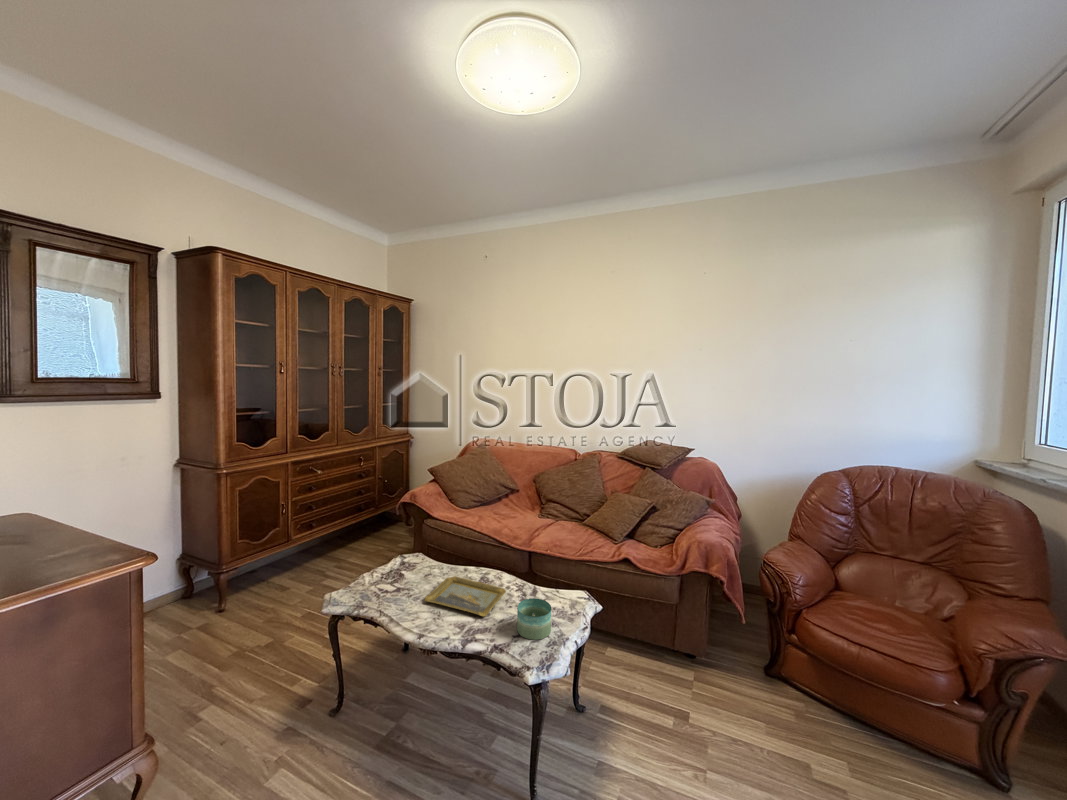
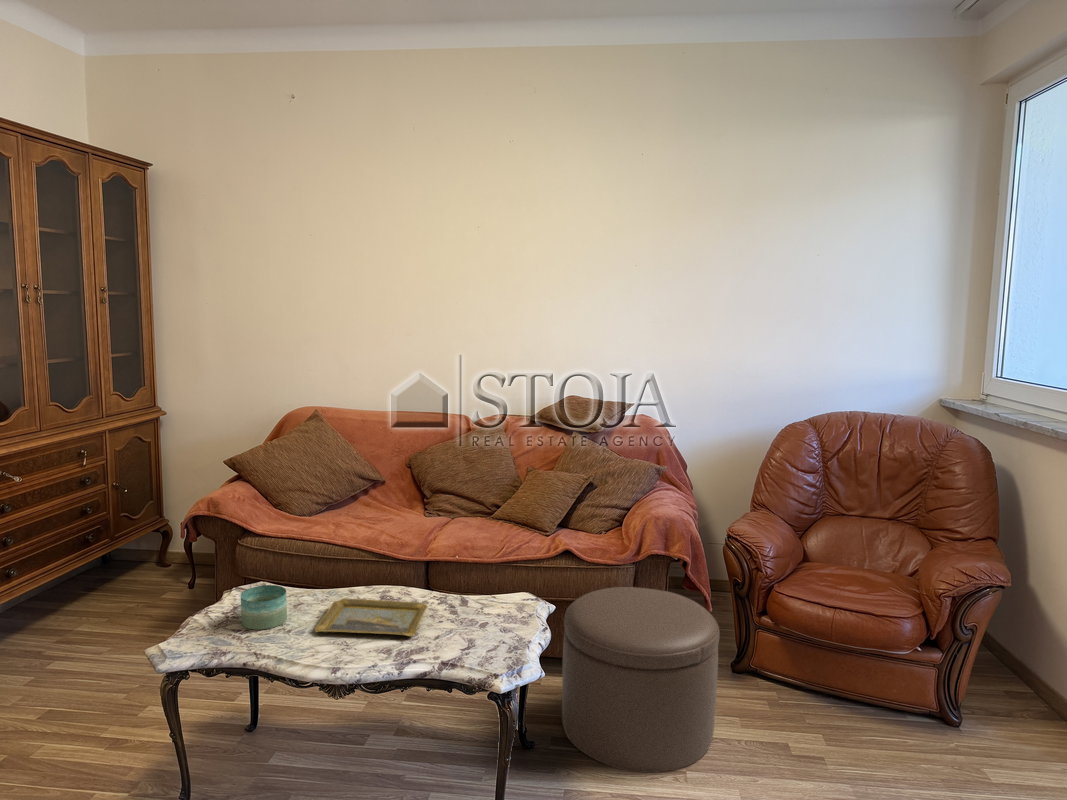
ottoman: none [611,592,743,767] -> present [562,587,720,773]
candle: present [517,598,551,640] -> present [241,585,287,630]

